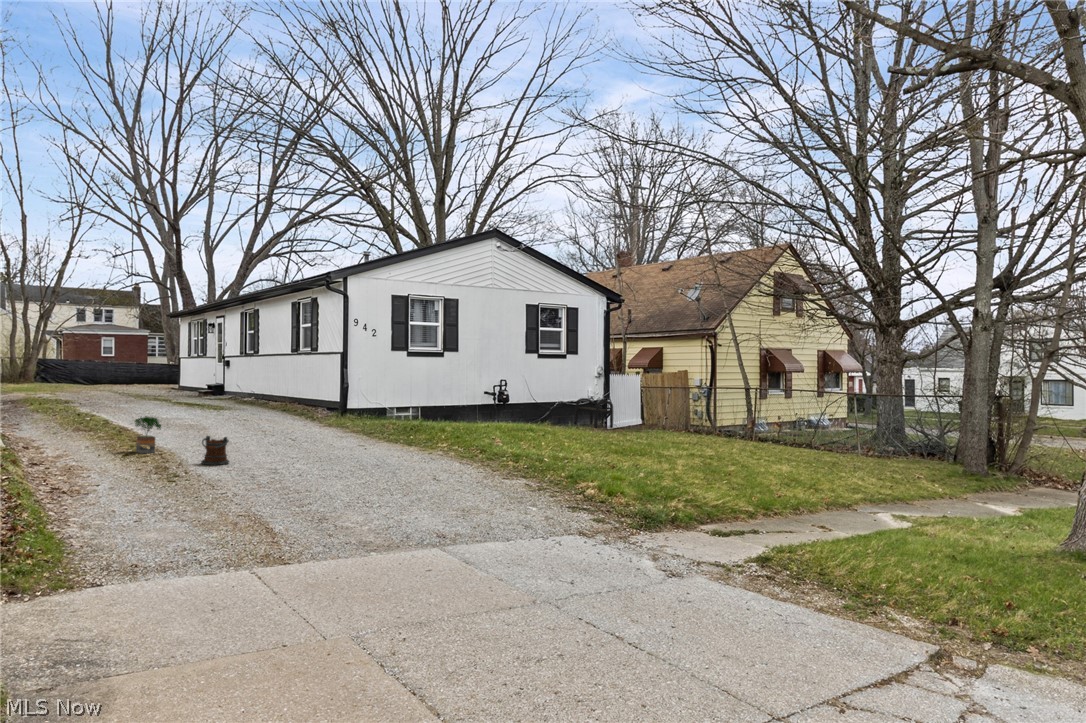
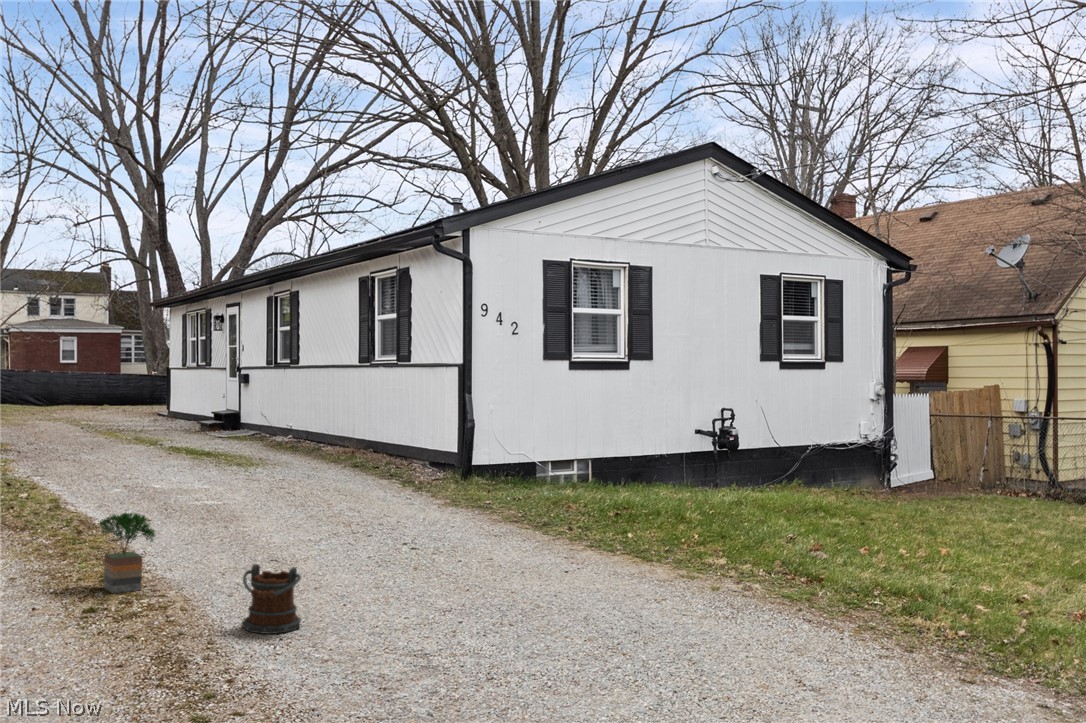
bench: present [574,398,613,427] -> none [840,438,916,492]

